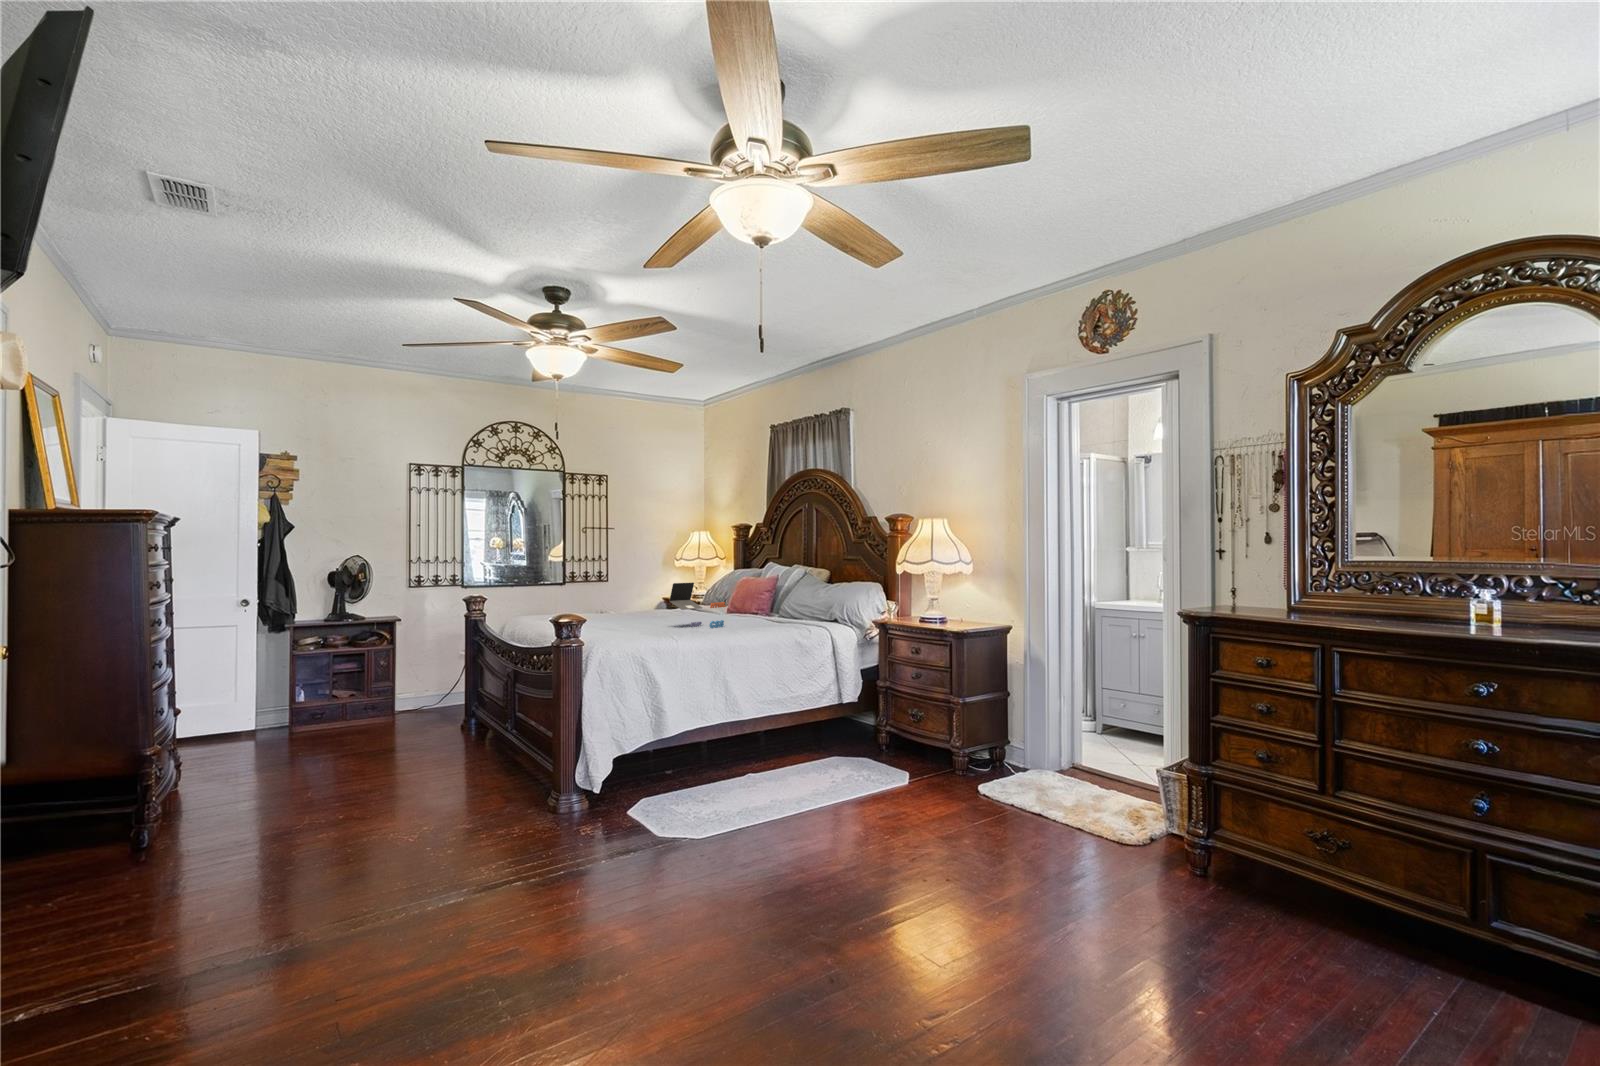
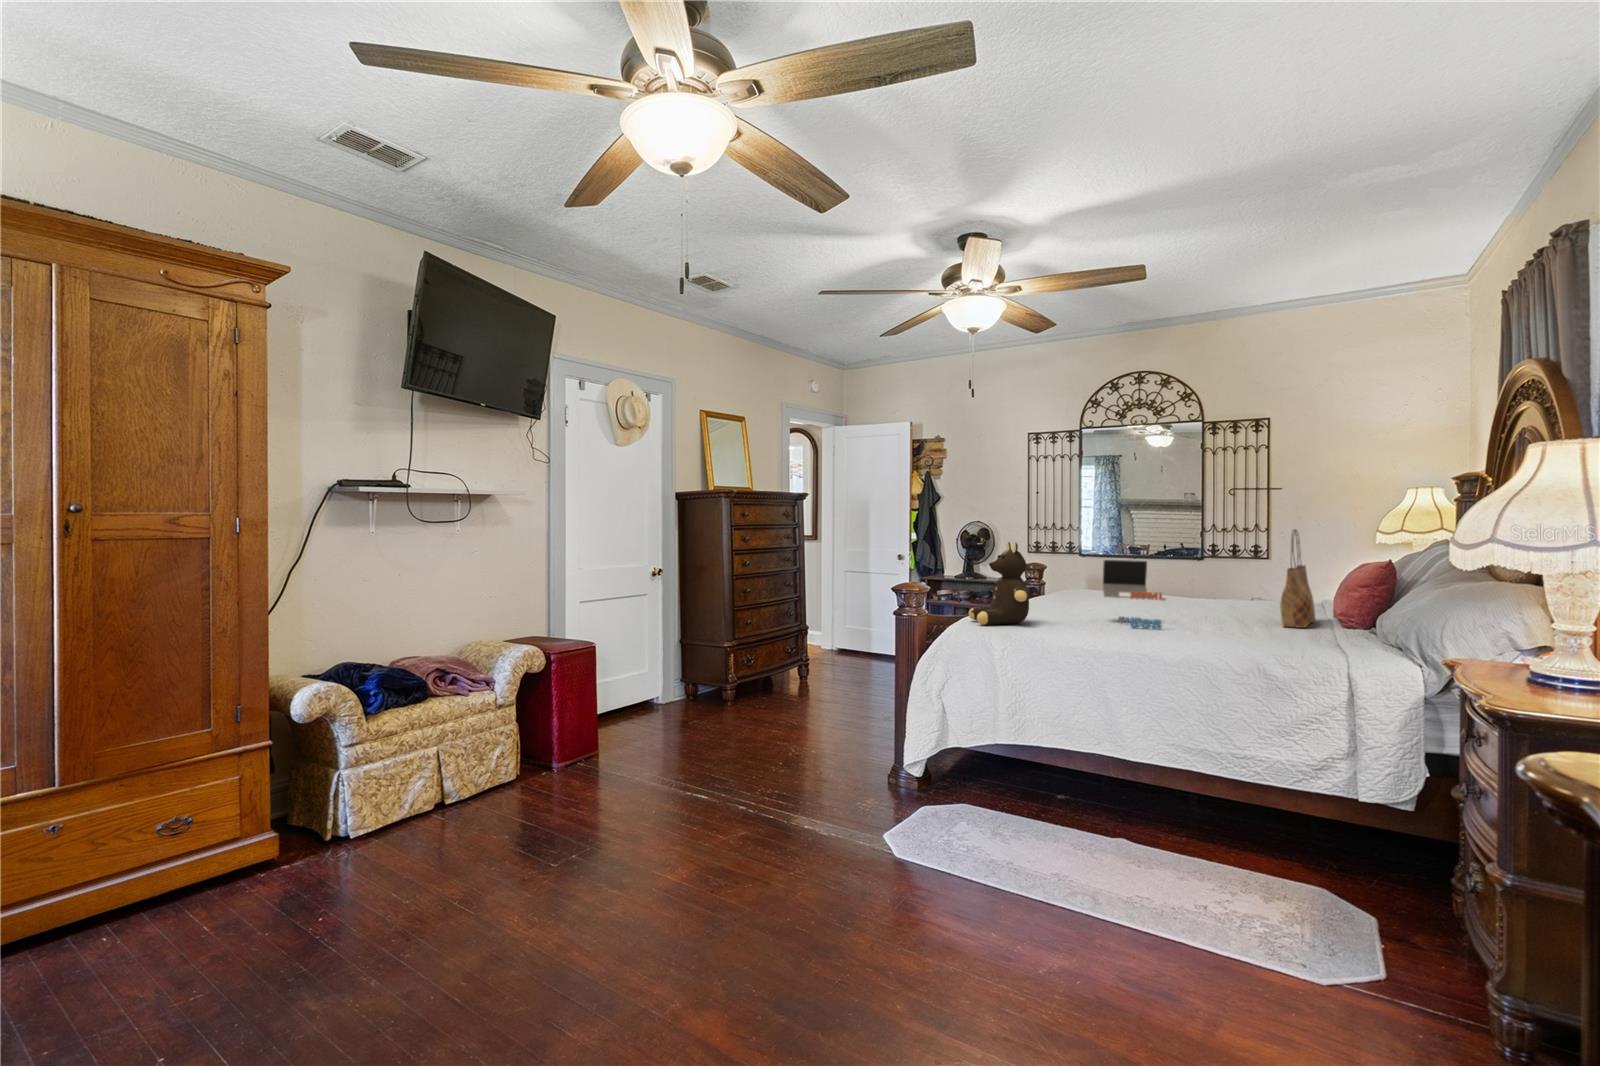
tote bag: none [731,559,759,618] -> present [1280,529,1315,628]
teddy bear: none [619,572,672,639] -> present [969,542,1029,625]

